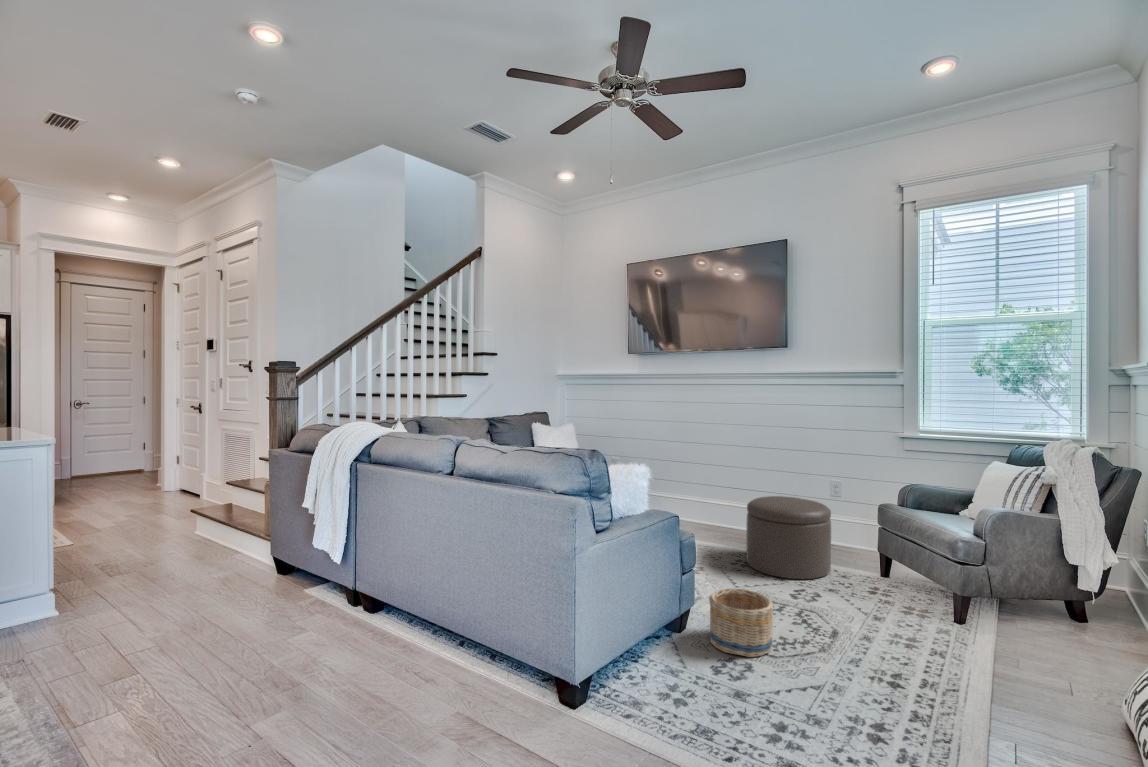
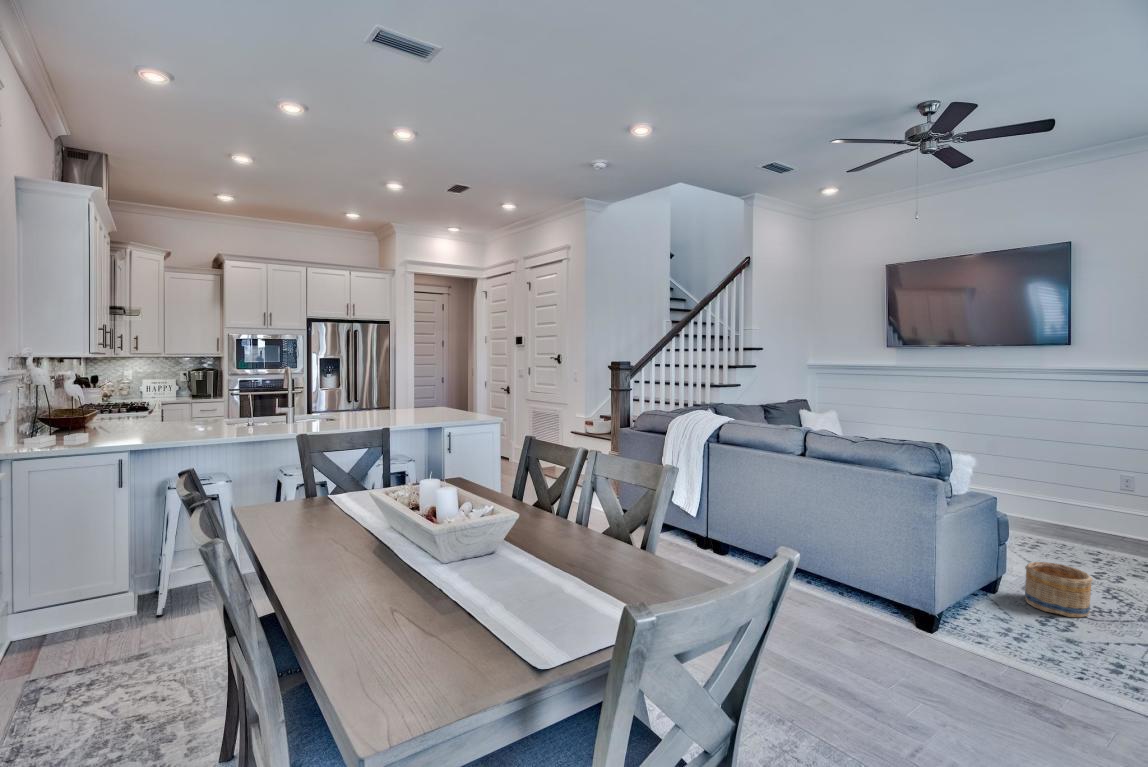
ottoman: present [746,496,831,579] -> none [1035,488,1134,565]

